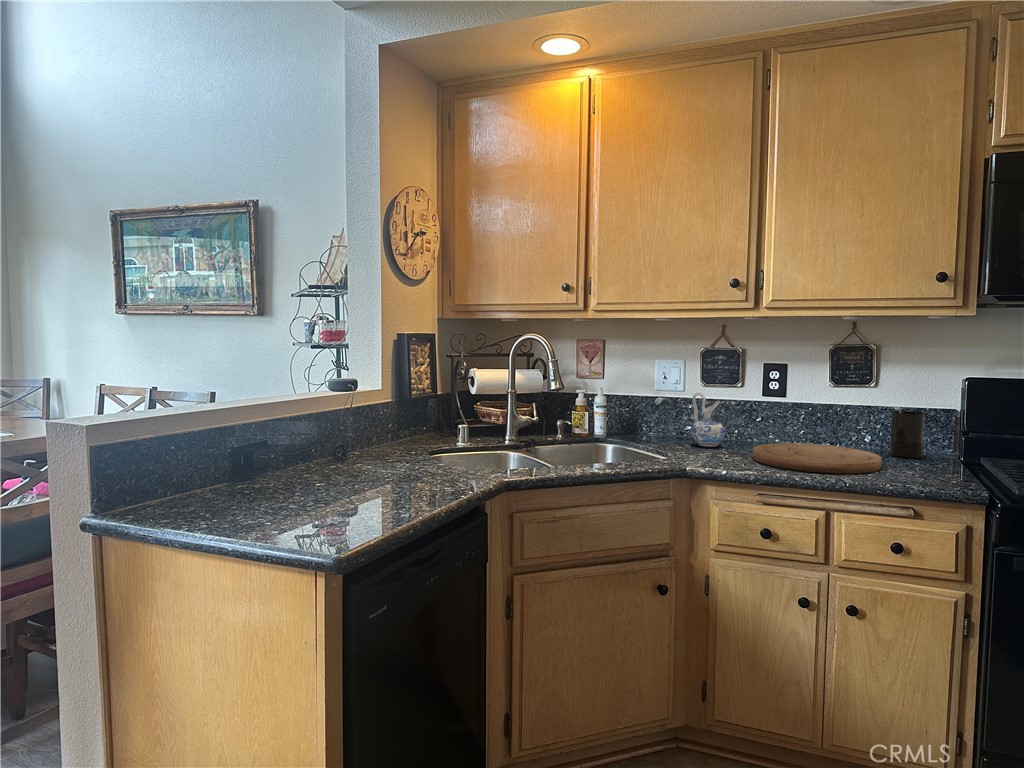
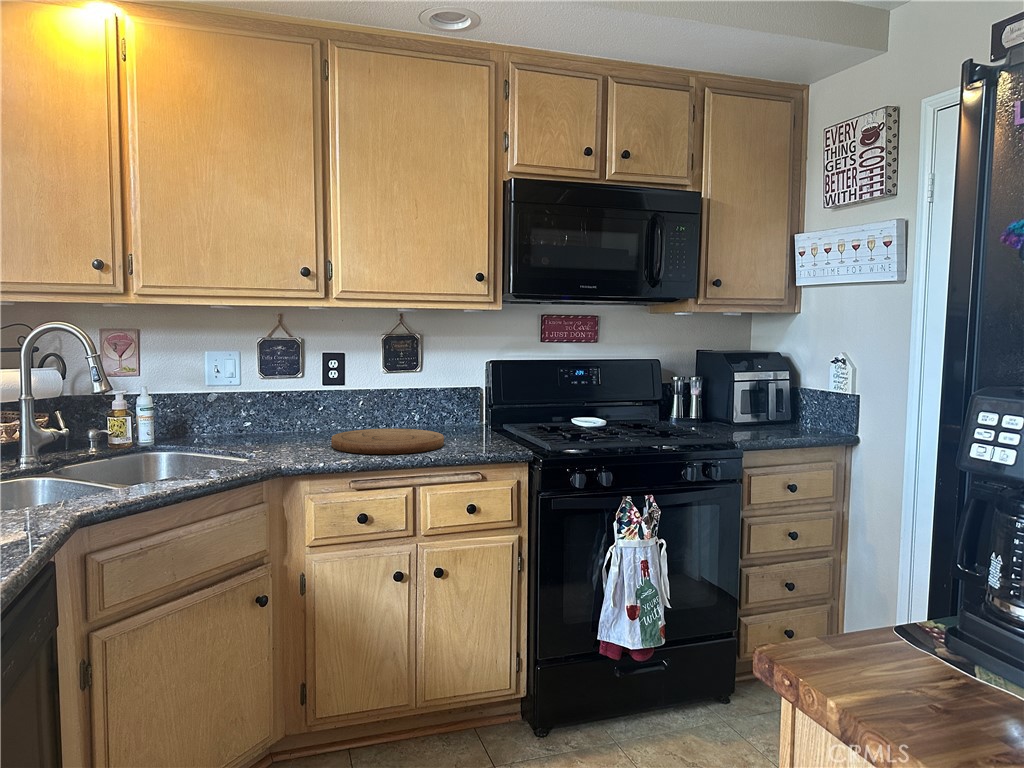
ceramic pitcher: present [692,393,724,447] -> none [258,386,294,442]
candle: present [890,408,925,458] -> none [435,389,462,433]

